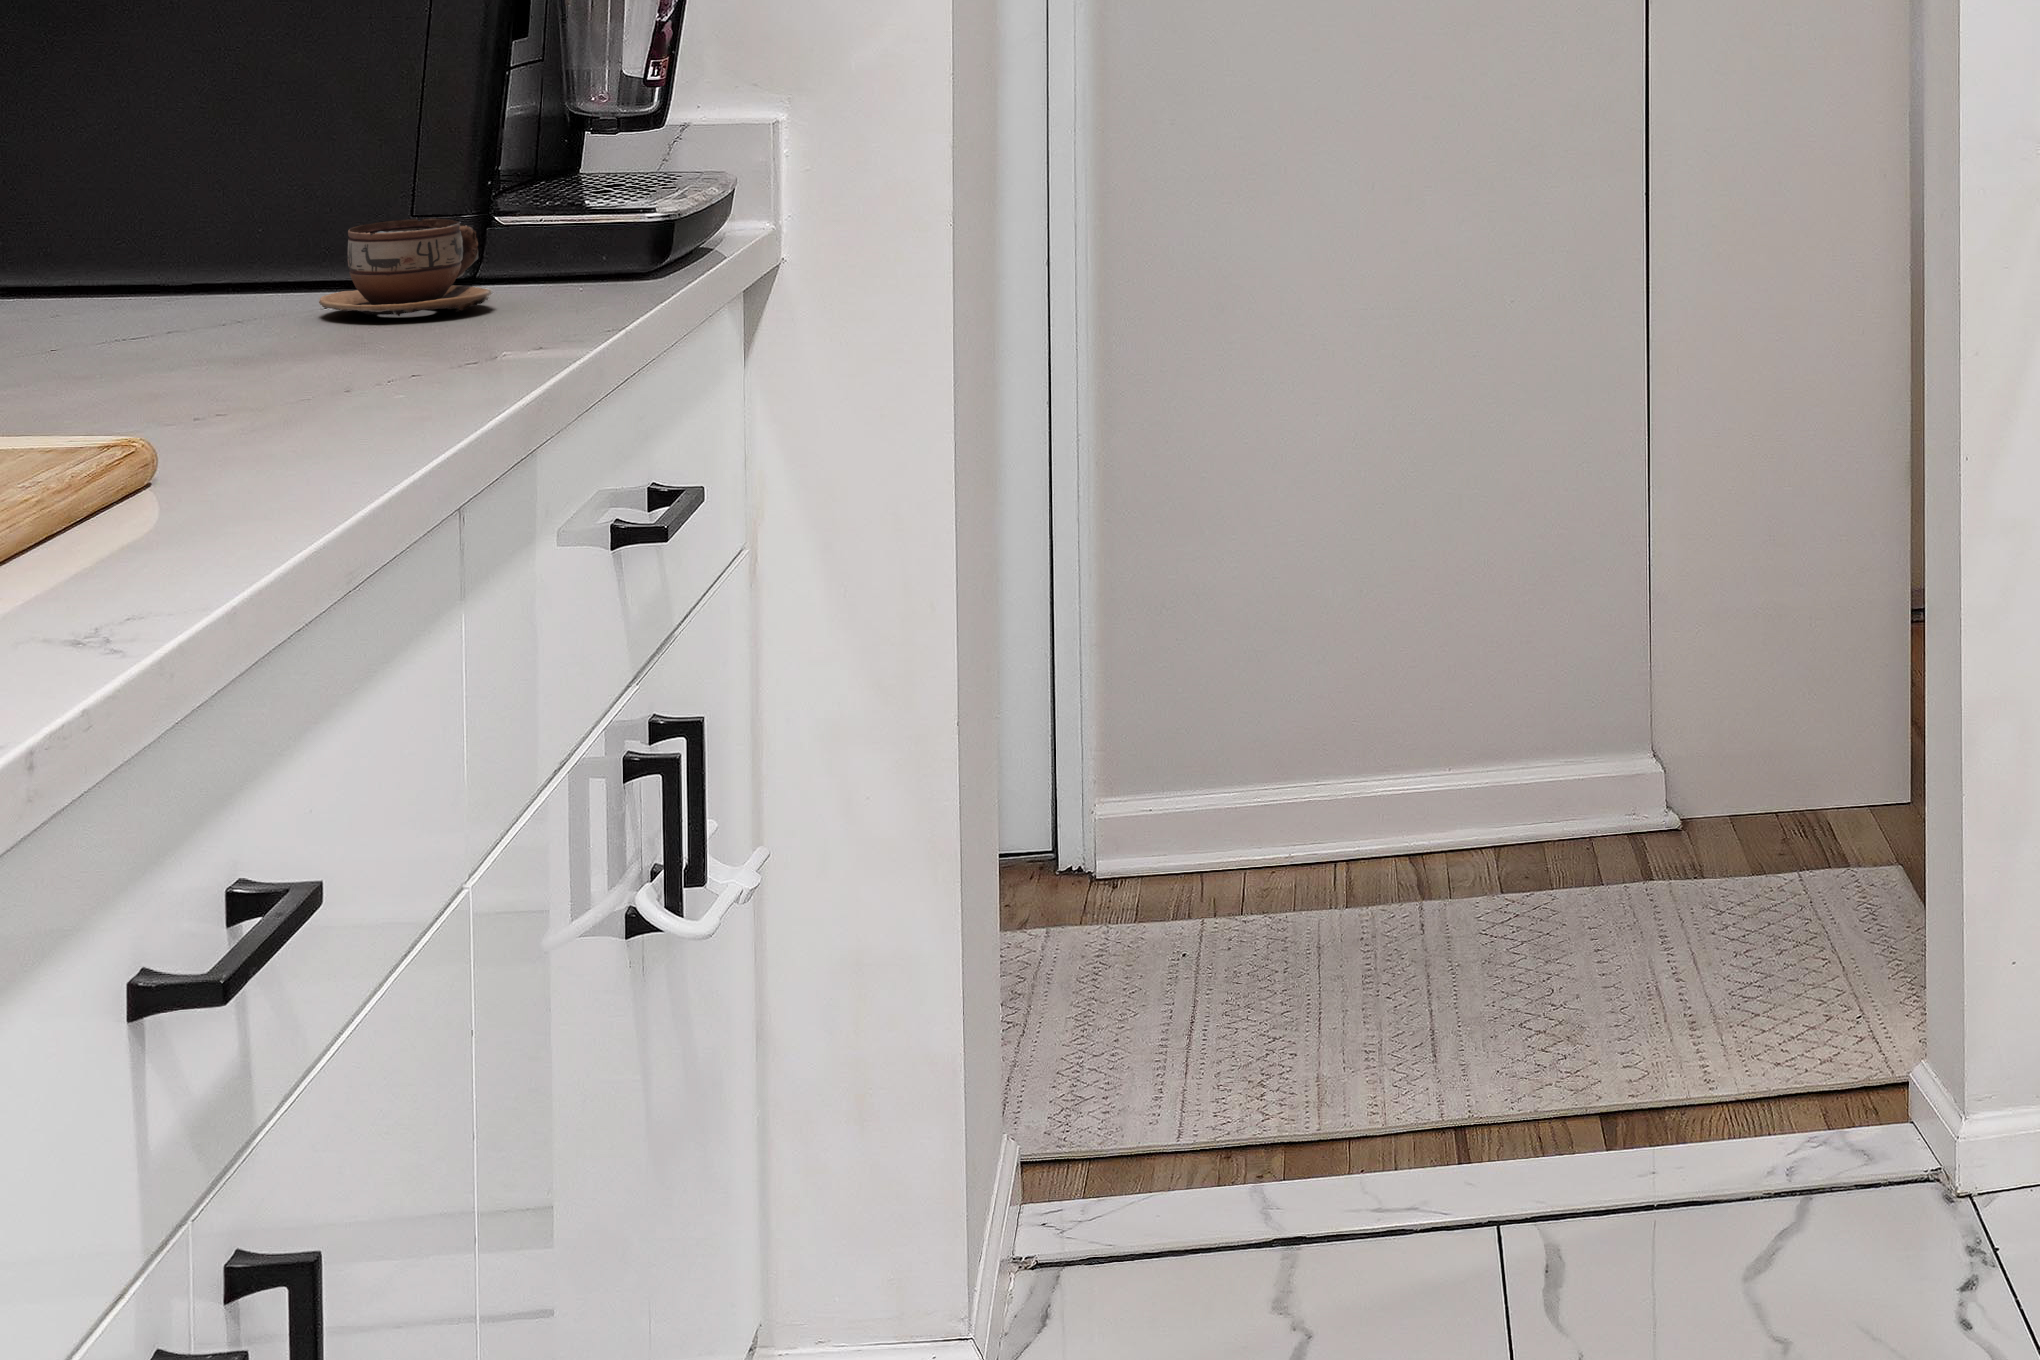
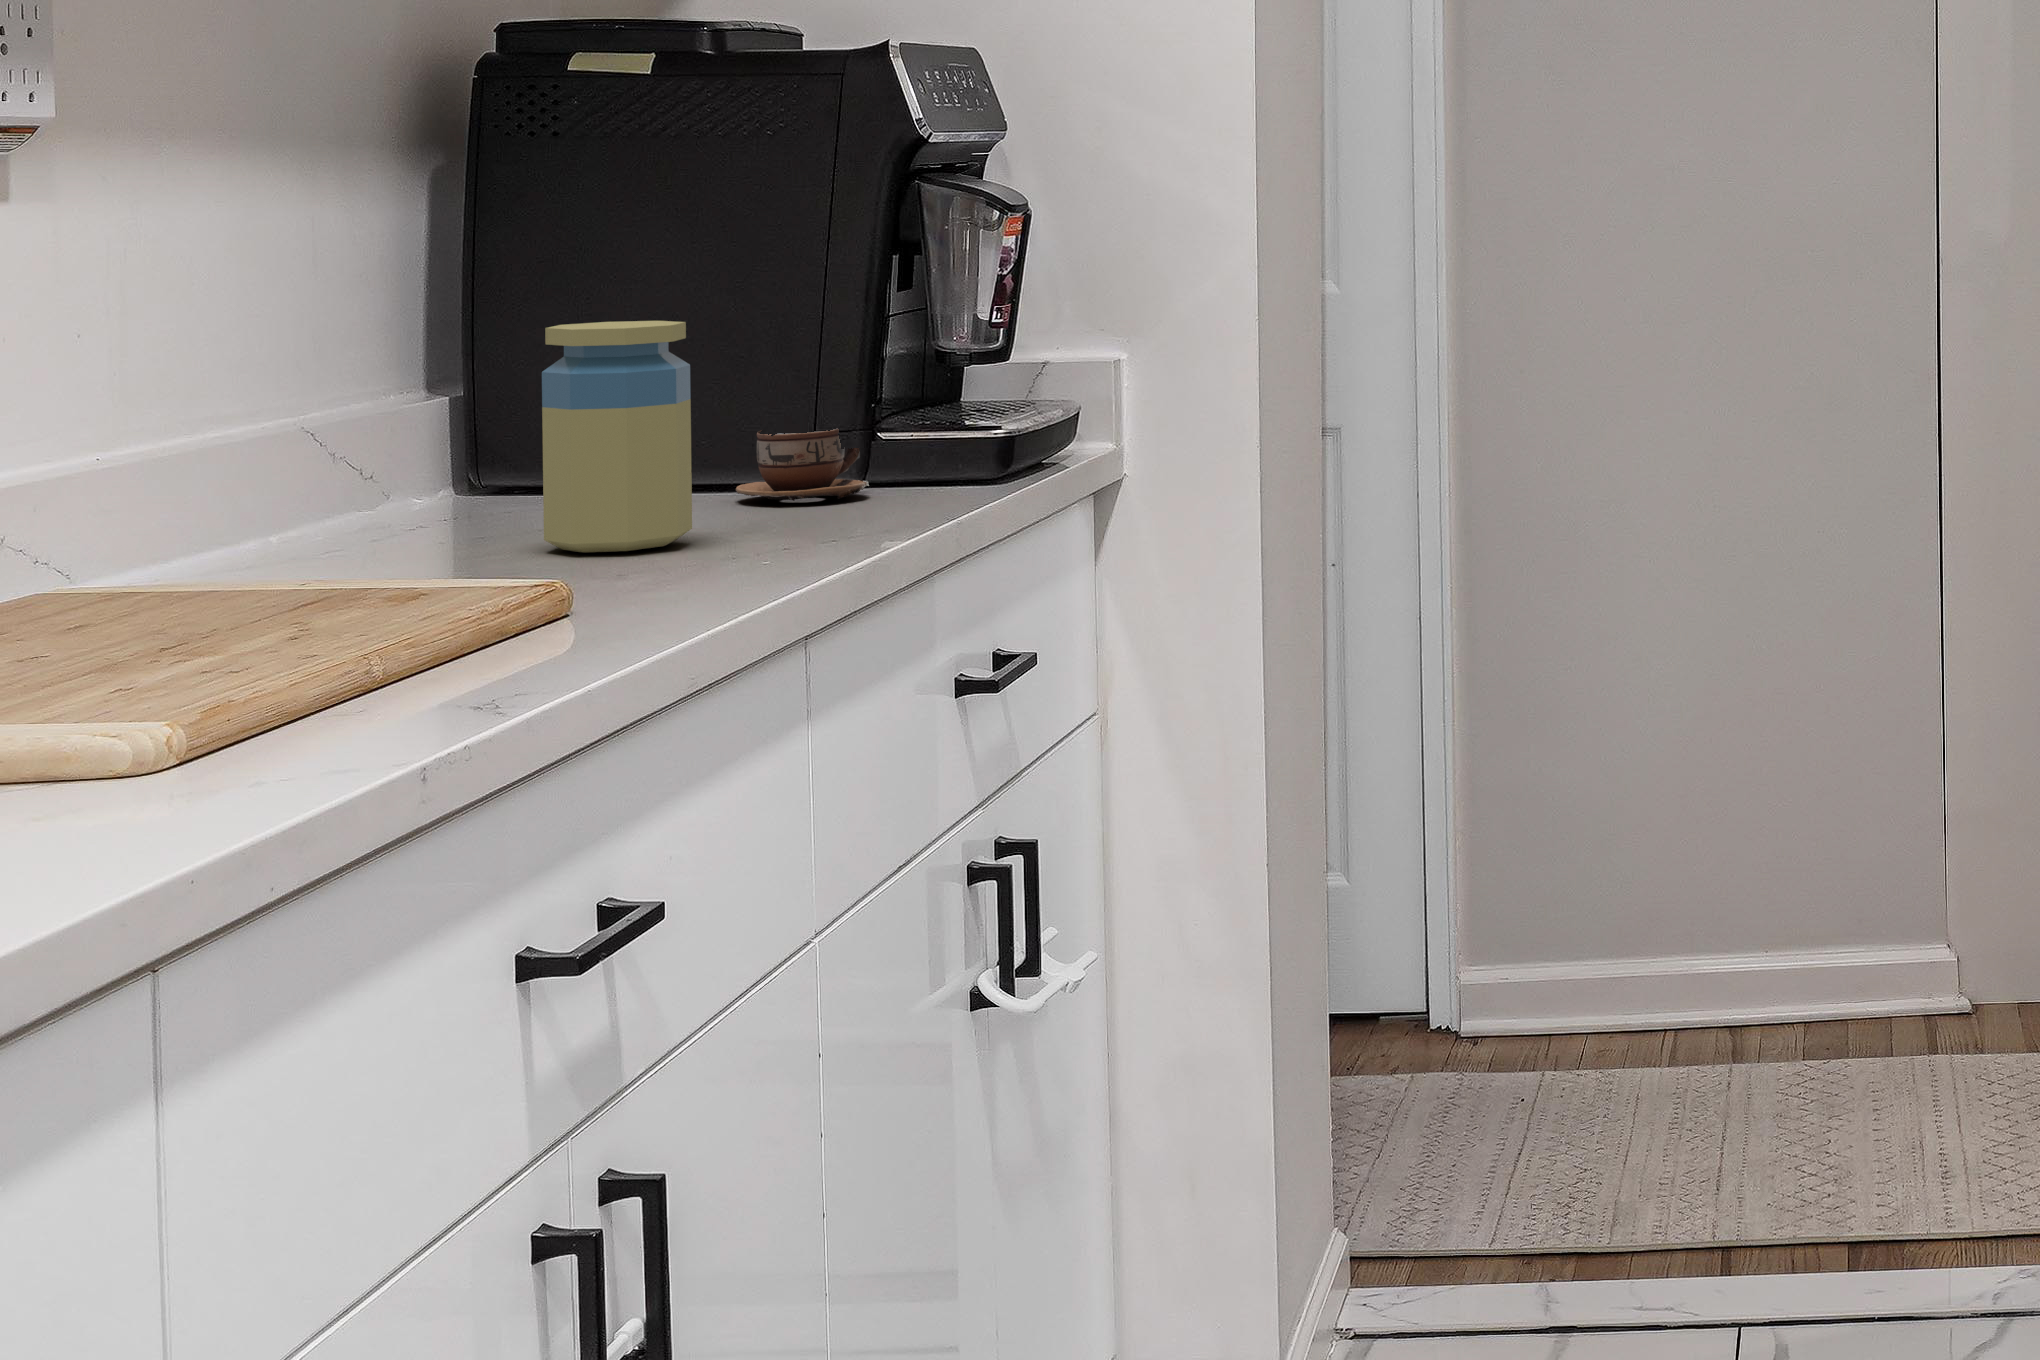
jar: none [90,96,291,397] -> present [542,321,692,552]

